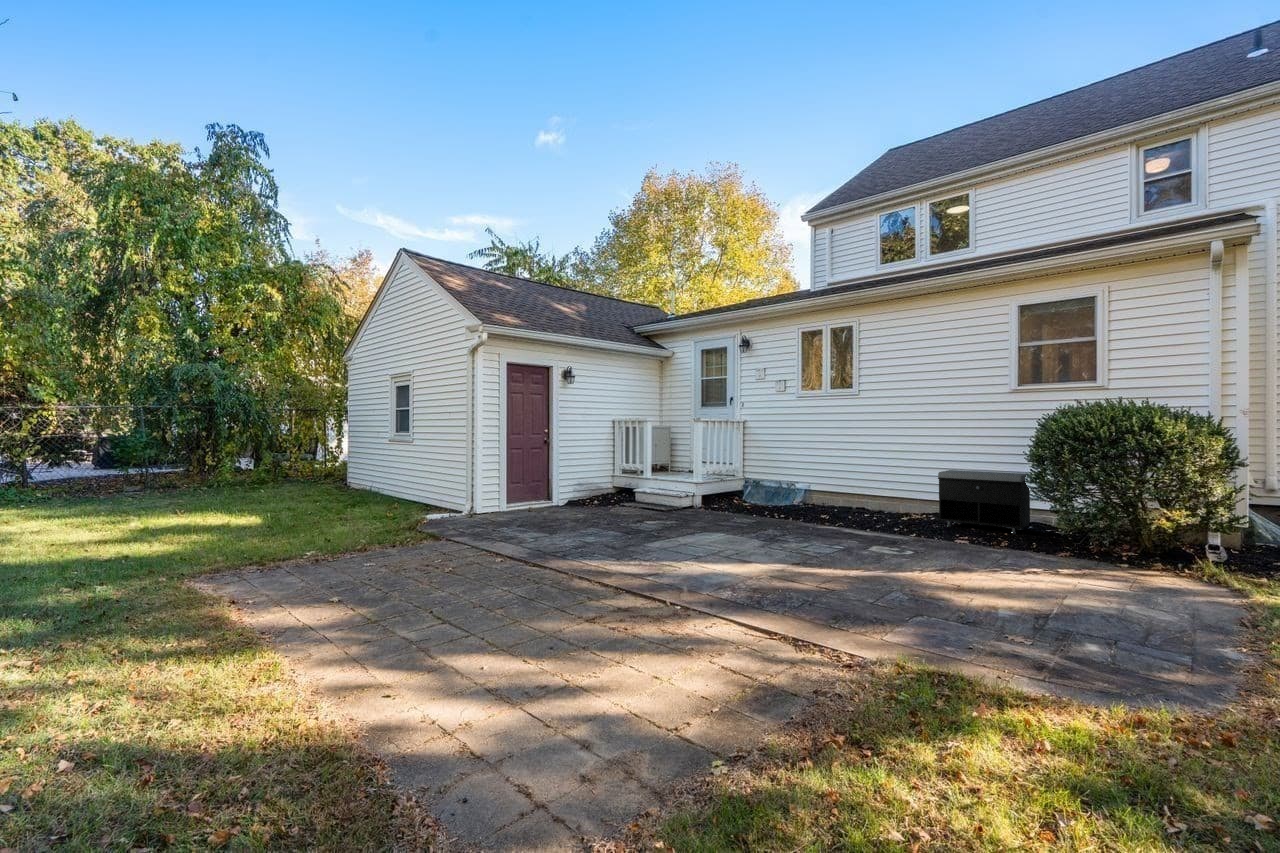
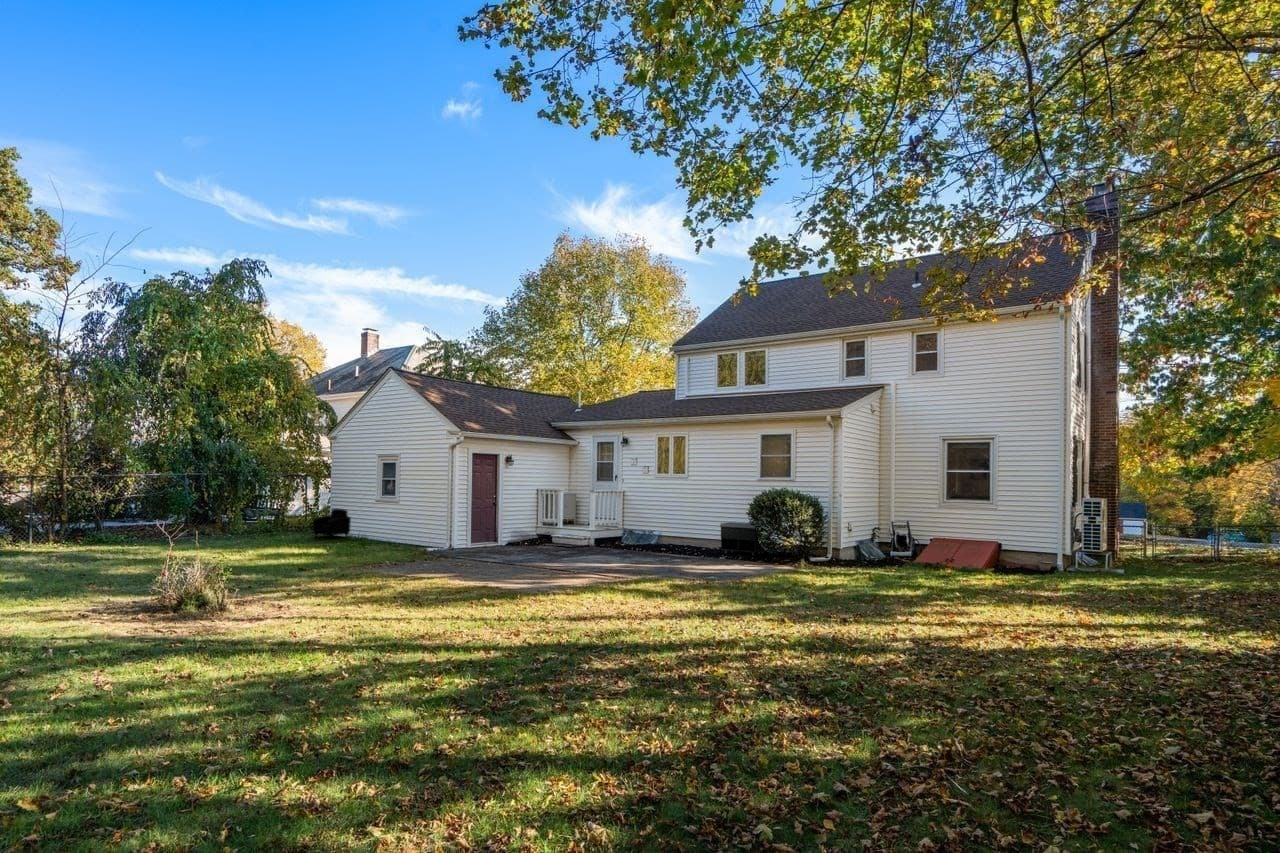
armchair: none [318,452,367,491] -> present [313,509,351,537]

